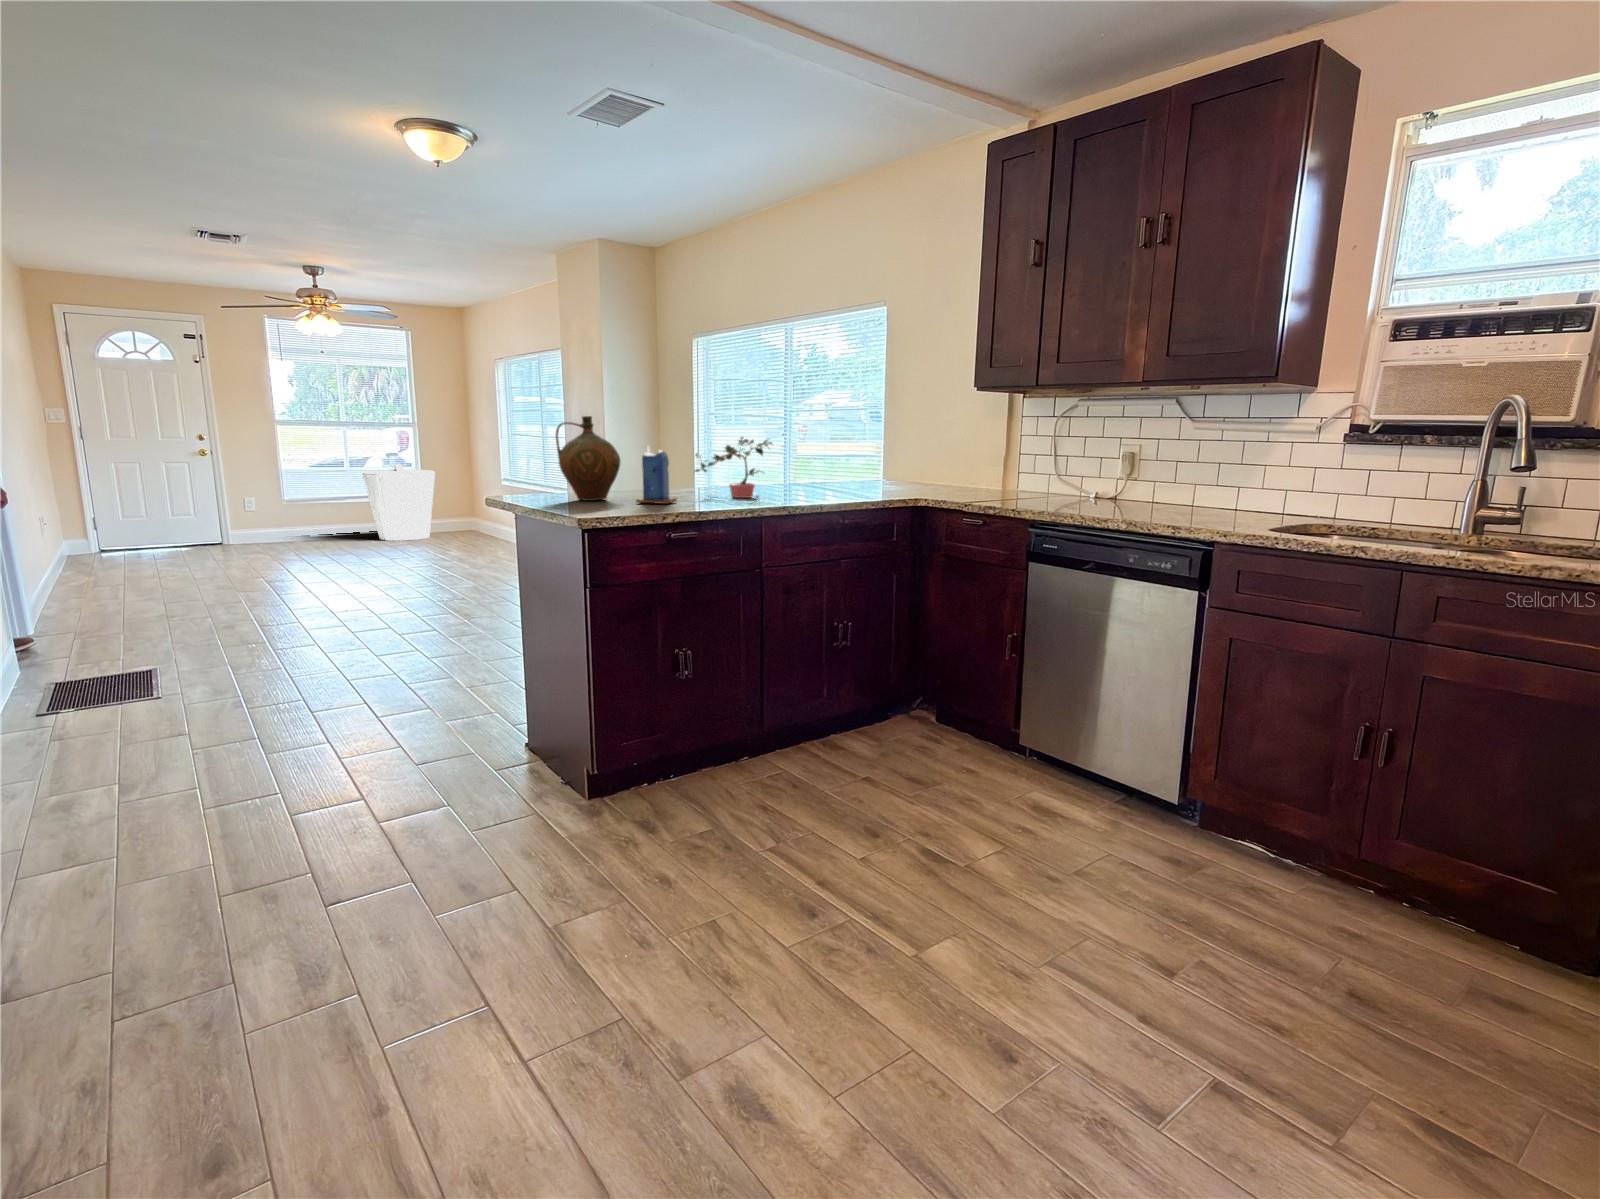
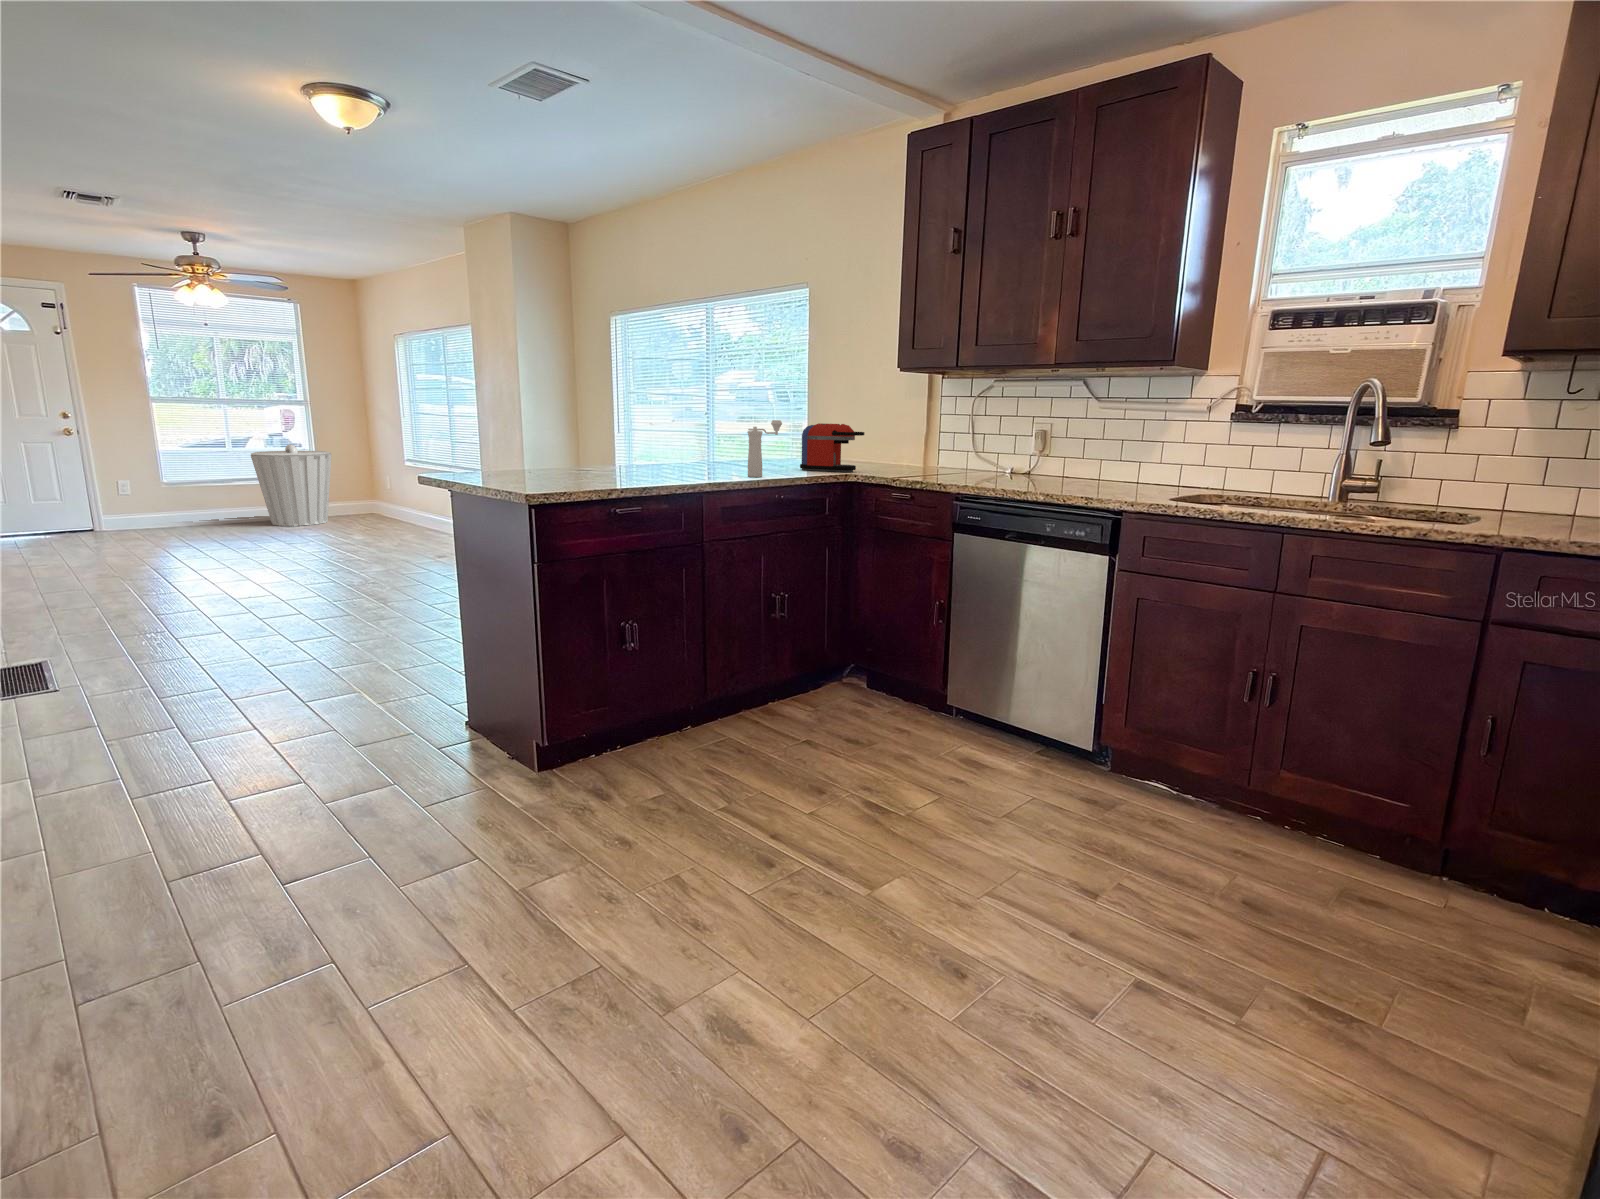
ceramic jug: present [556,416,621,501] -> none [491,394,557,479]
potted plant: present [695,438,772,498] -> none [628,415,708,475]
pepper mill: none [813,442,850,500] -> present [748,420,782,477]
coffee maker: none [870,445,937,495] -> present [800,423,864,472]
candle: present [636,447,677,504] -> none [575,424,616,481]

